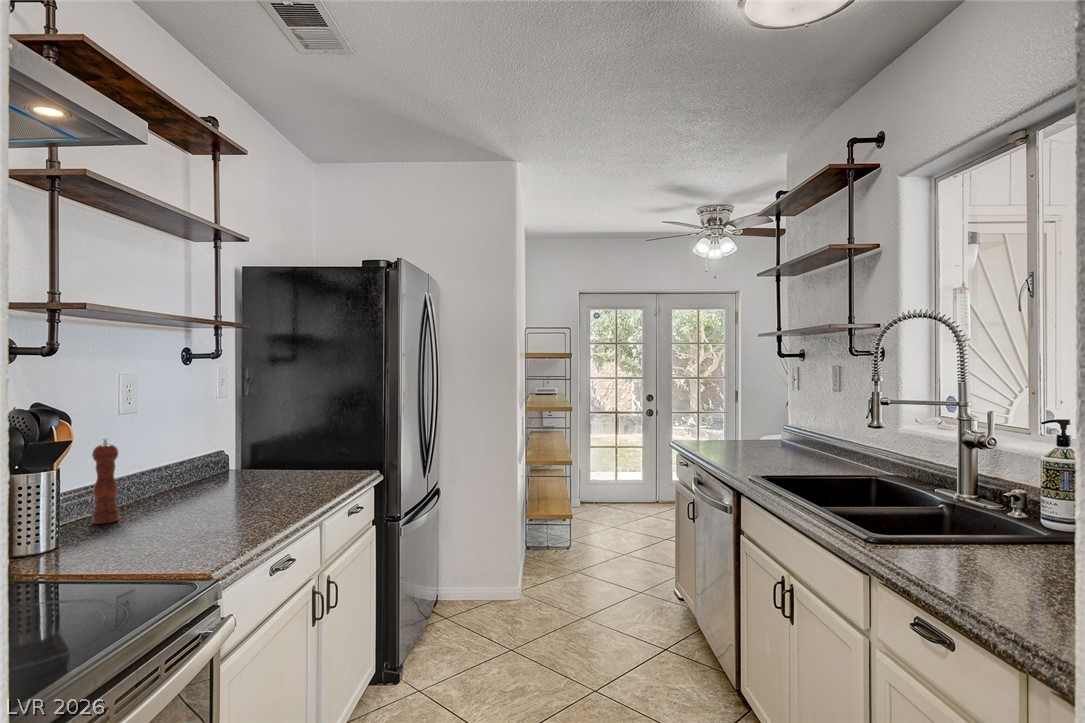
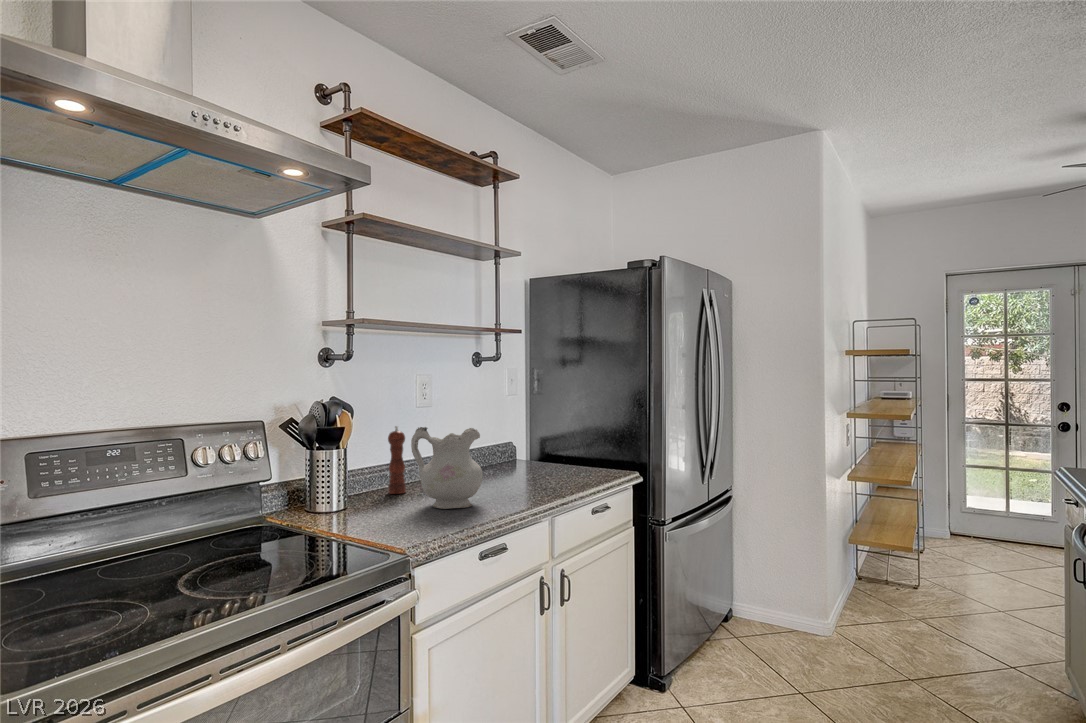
ceramic pitcher: none [151,433,244,530] -> present [411,427,483,509]

